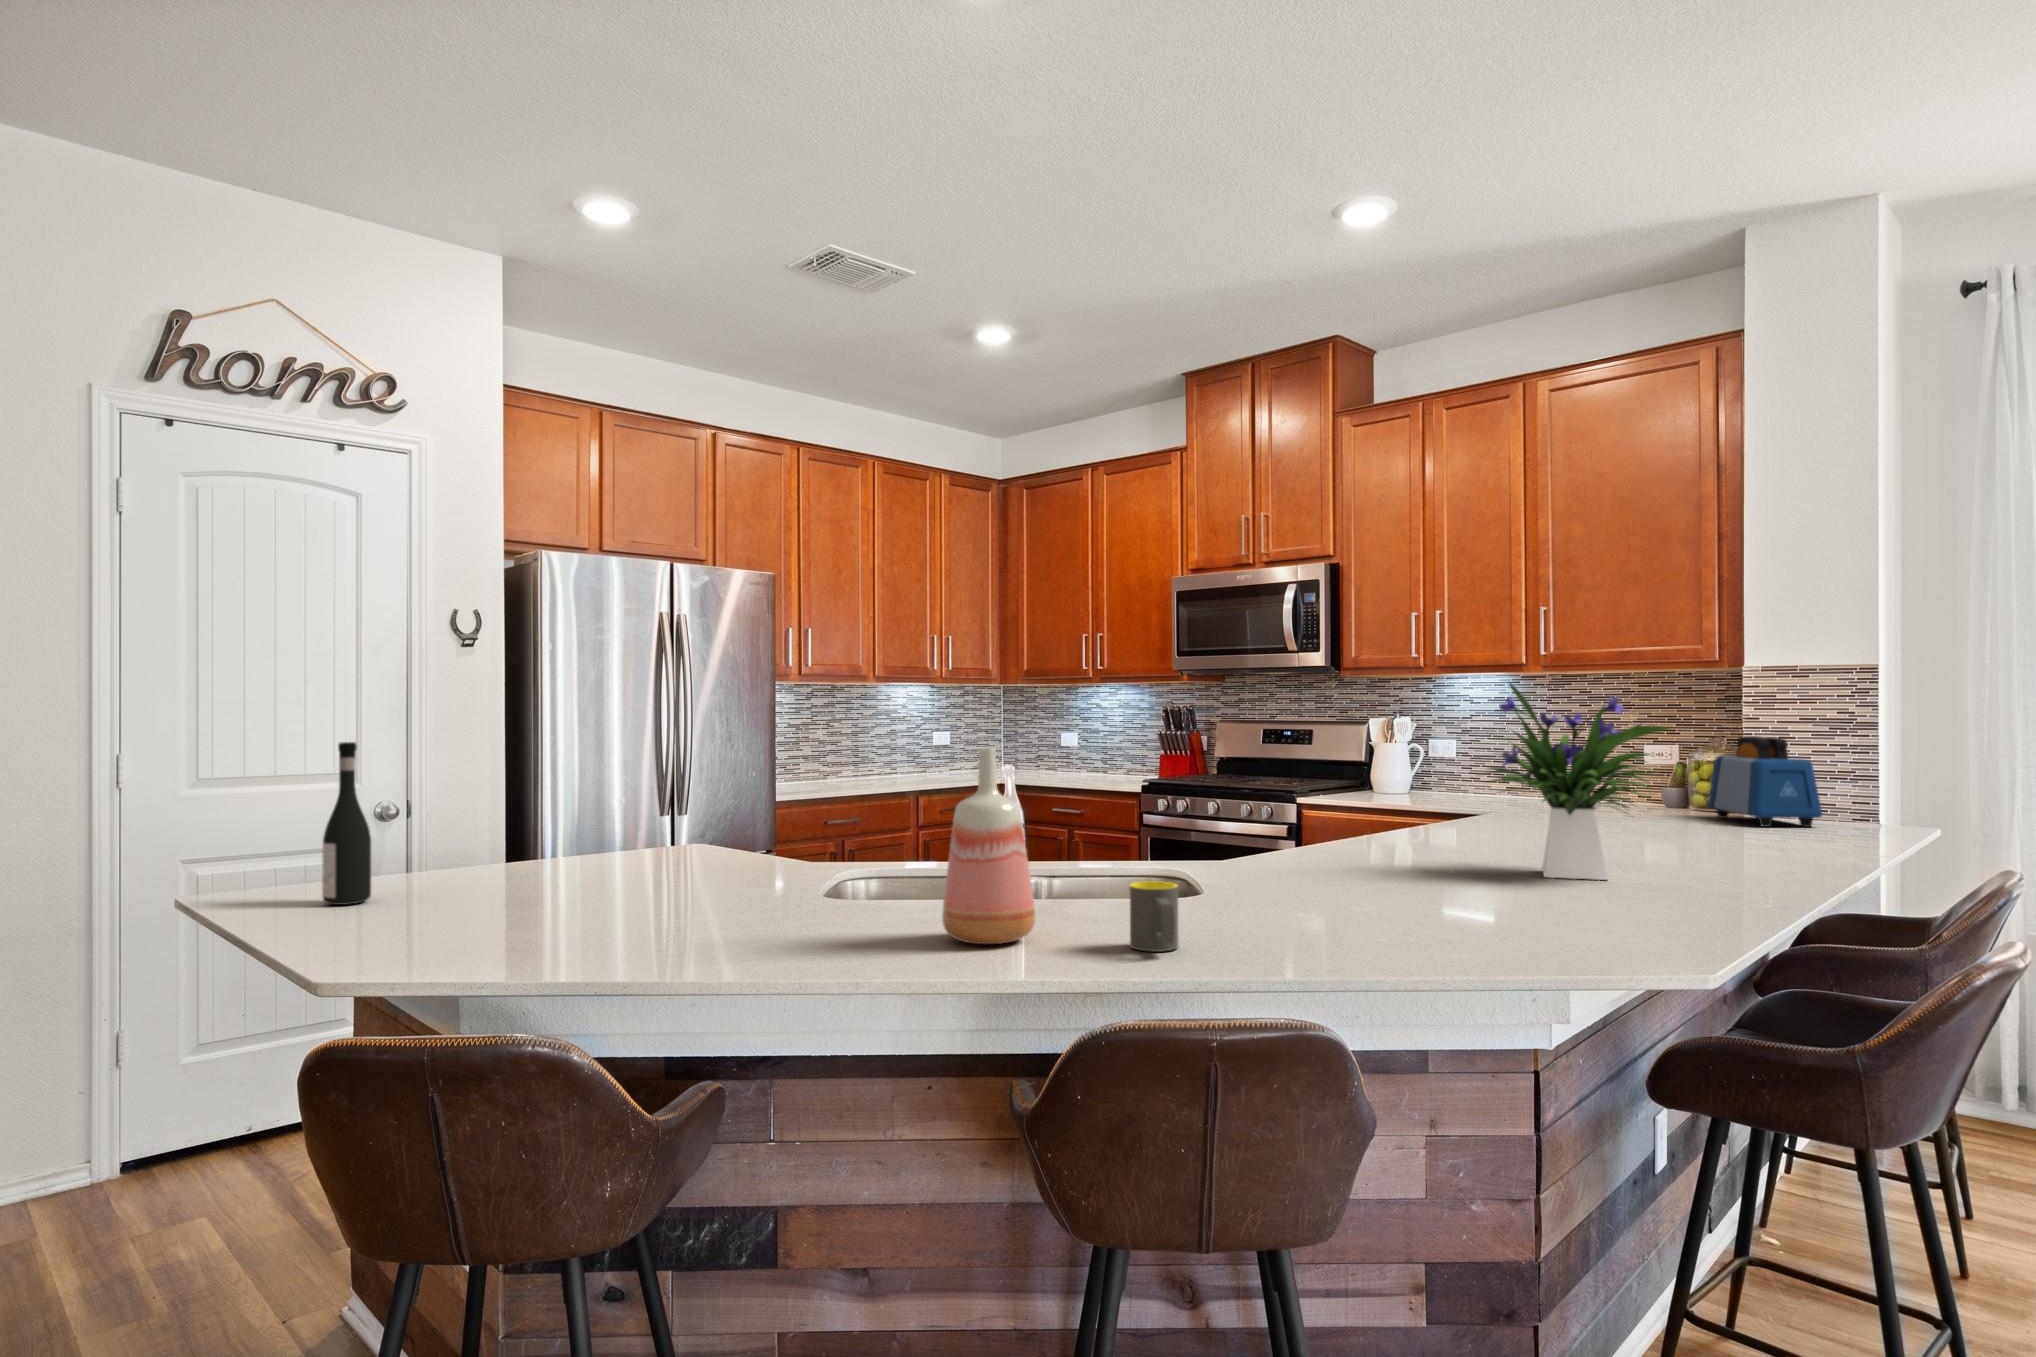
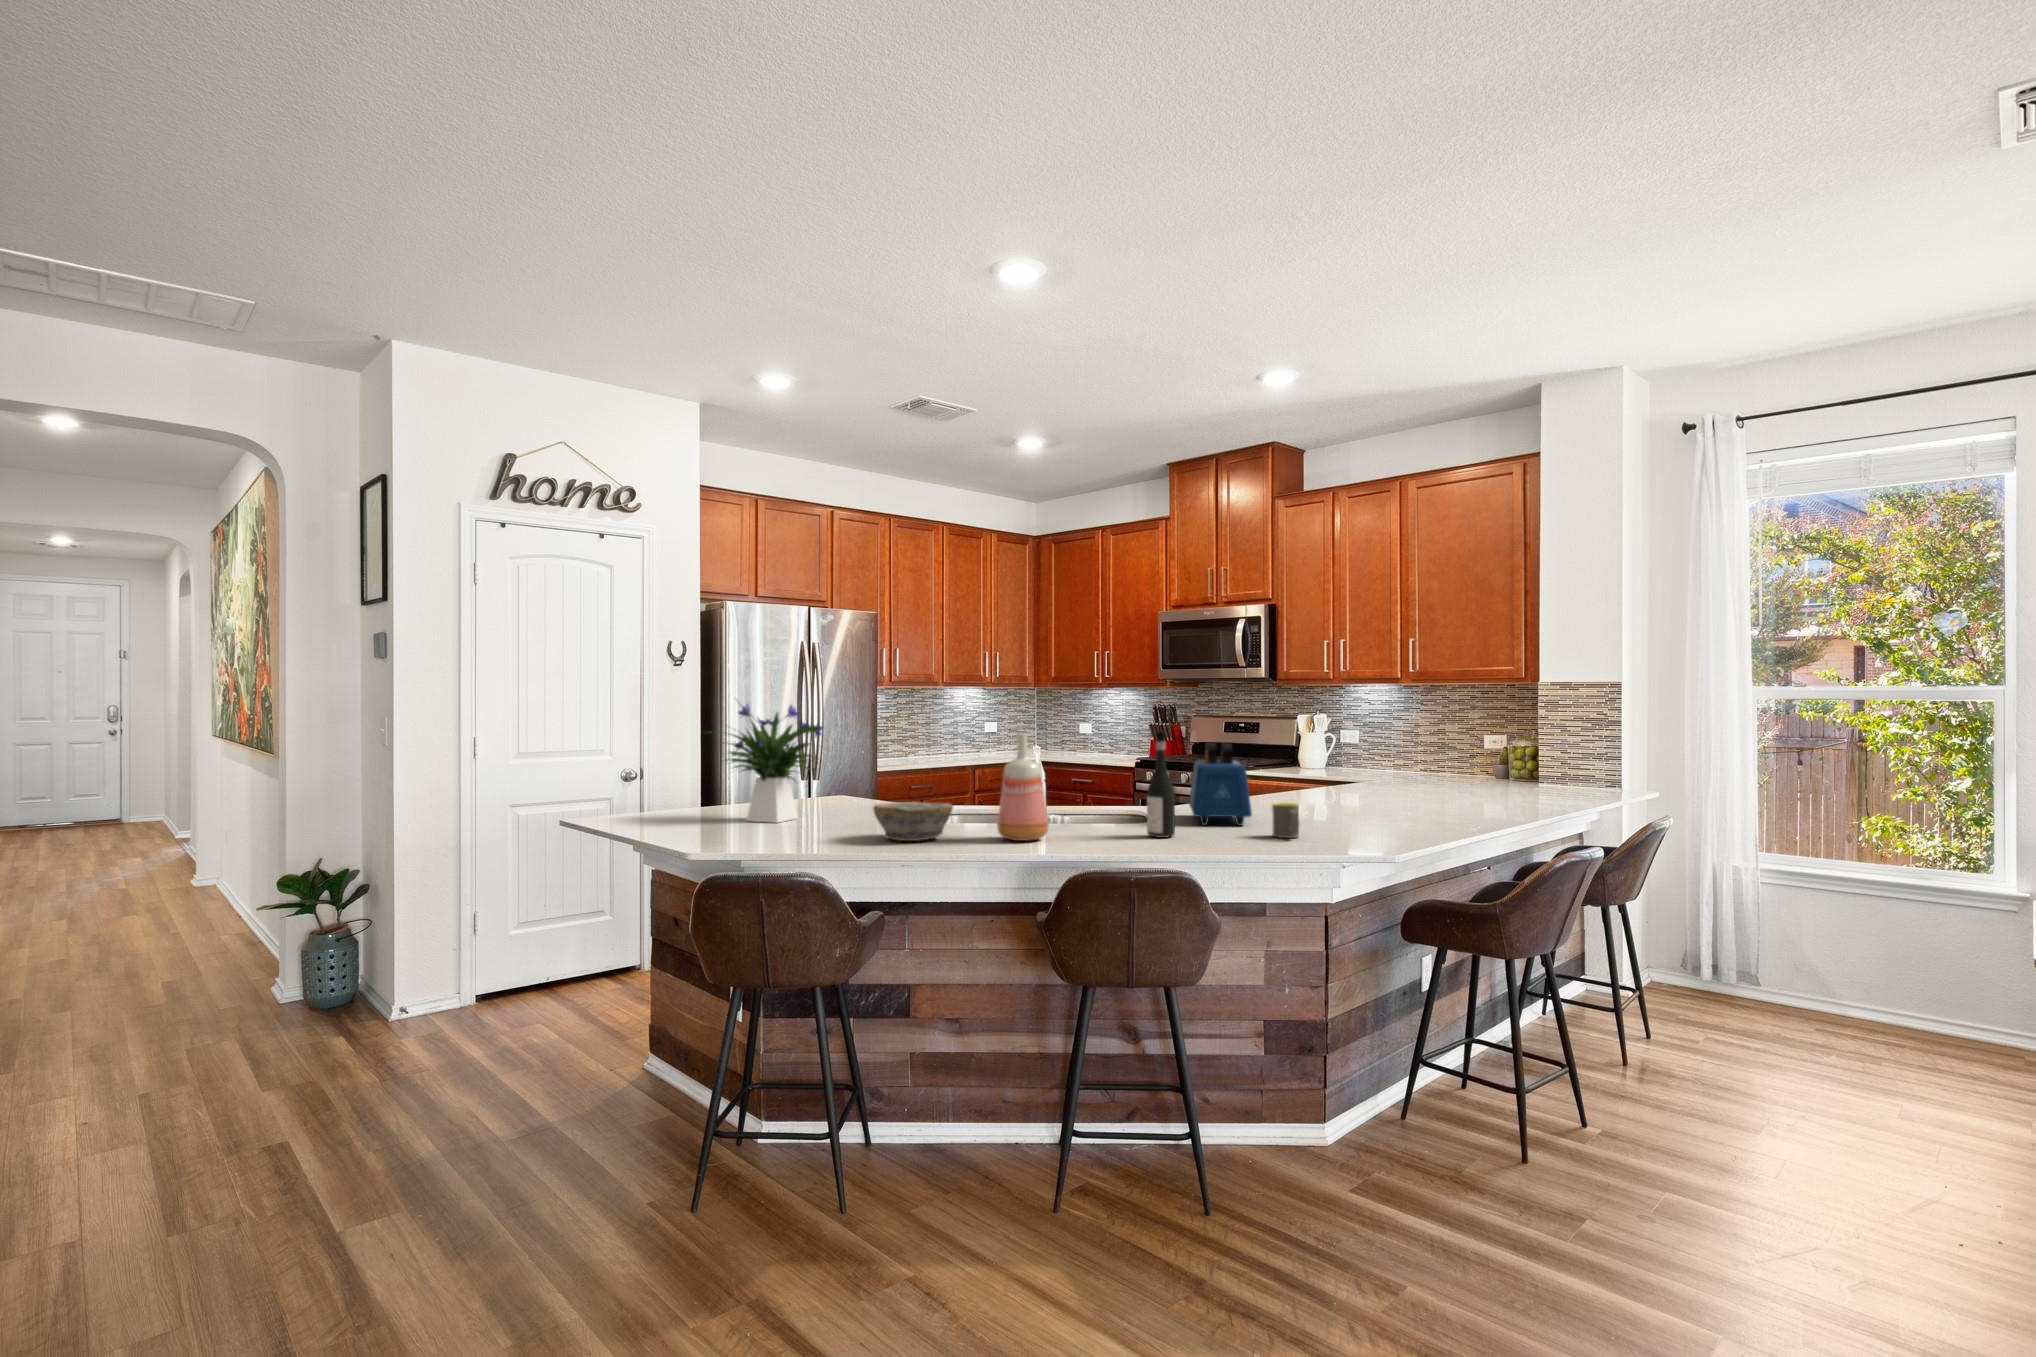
flower arrangement: present [1477,684,1669,880] -> present [727,704,823,823]
toaster: present [1708,736,1822,827] -> present [1189,743,1252,826]
wine bottle: present [322,742,371,905] -> present [1147,731,1175,838]
bowl: none [715,872,861,947] -> present [873,802,953,841]
mug: present [1130,881,1179,952] -> present [1272,803,1299,838]

